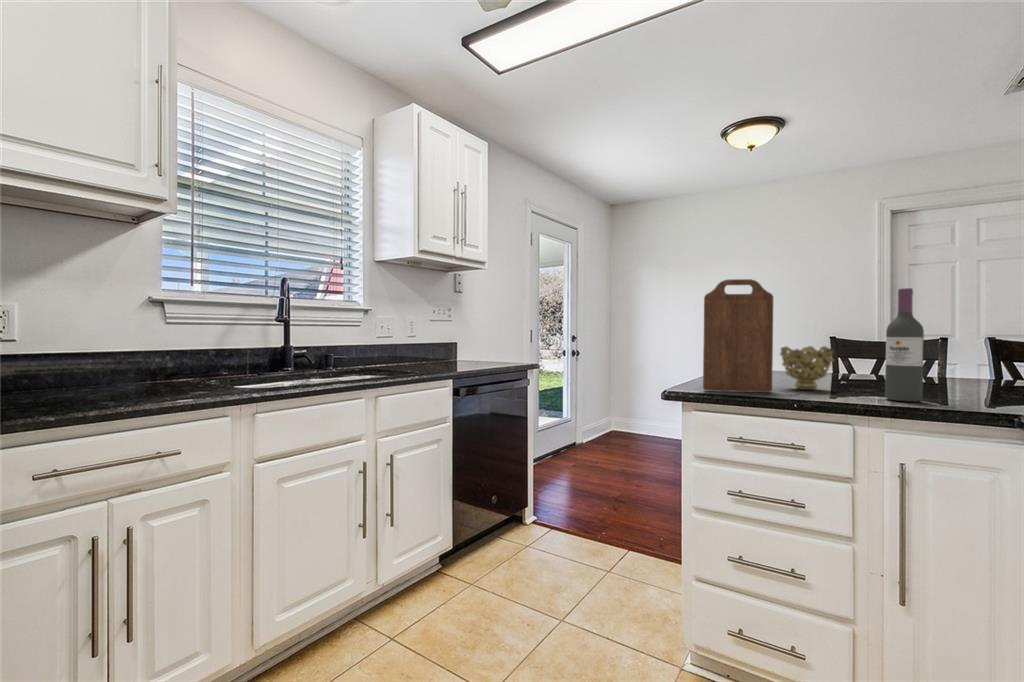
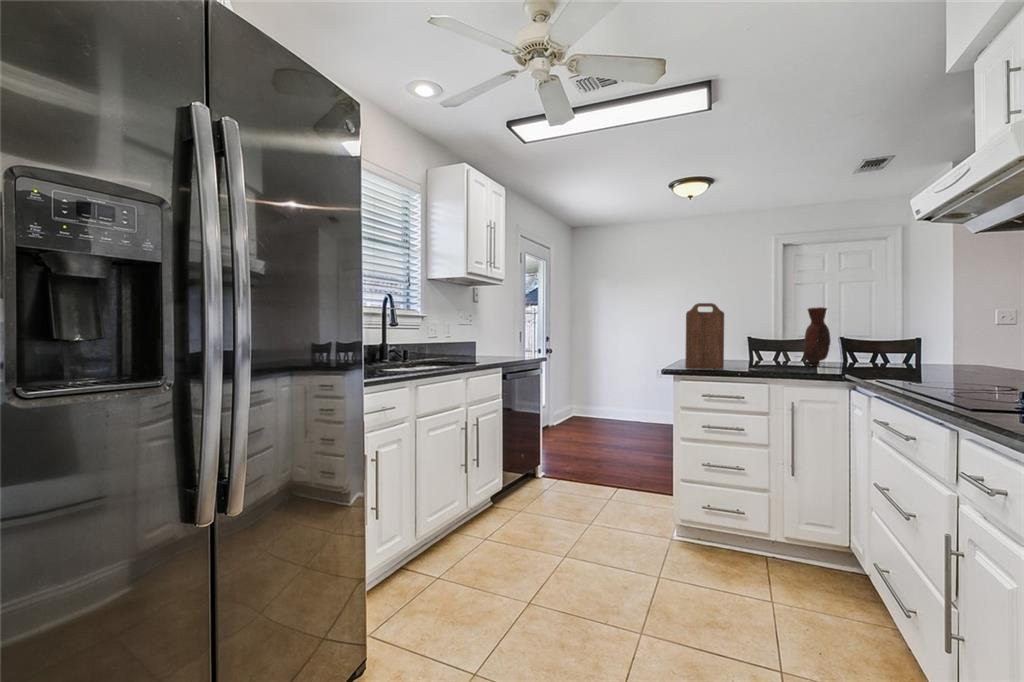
vase: none [926,286,981,387] -> present [803,307,831,366]
wine bottle: present [885,288,924,402] -> none [783,311,801,371]
decorative bowl: present [780,346,834,390] -> none [726,343,756,368]

